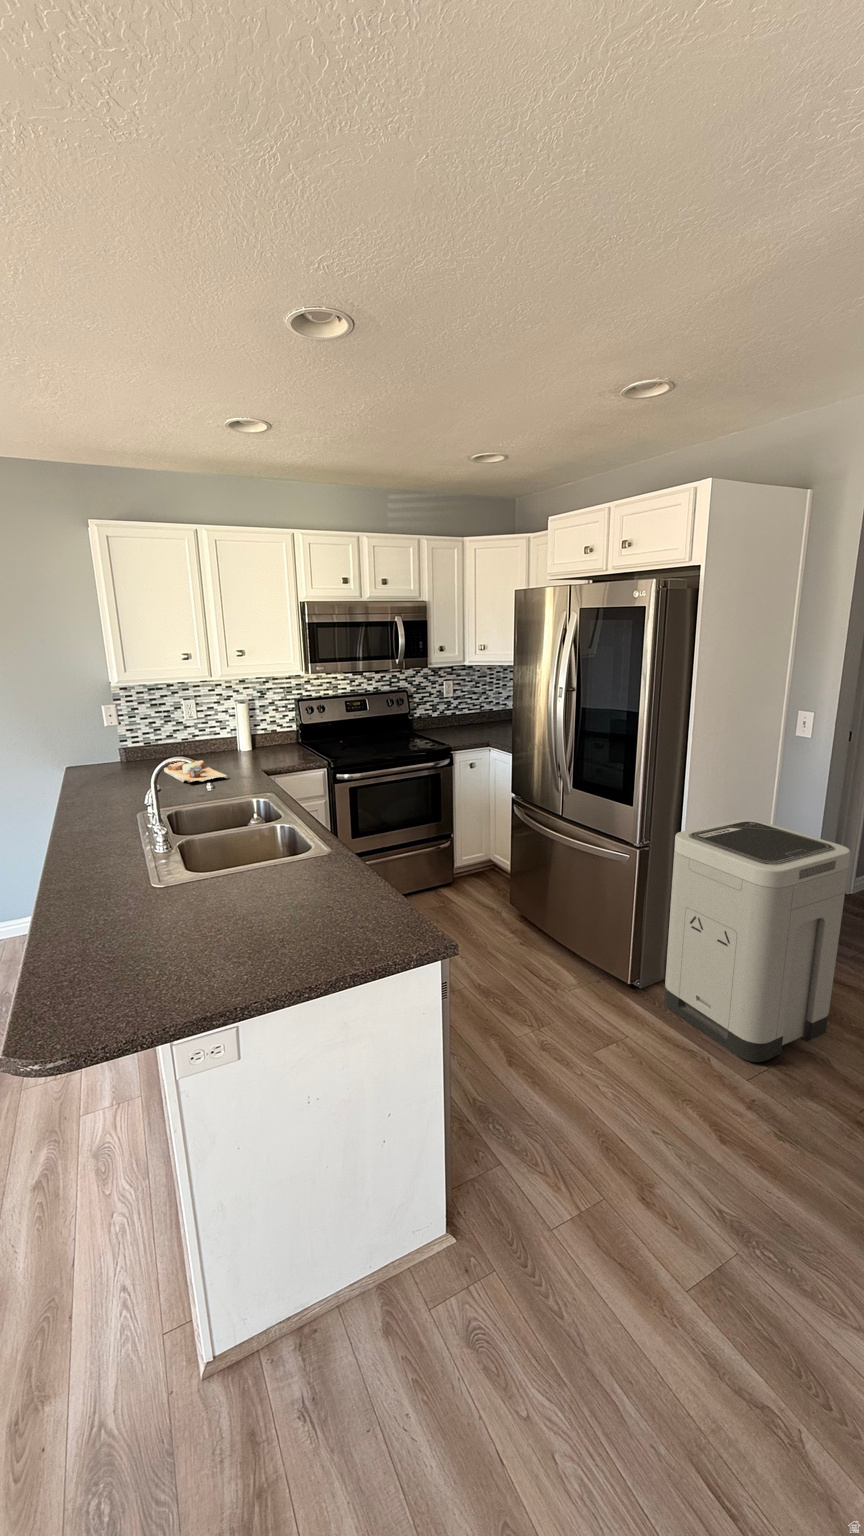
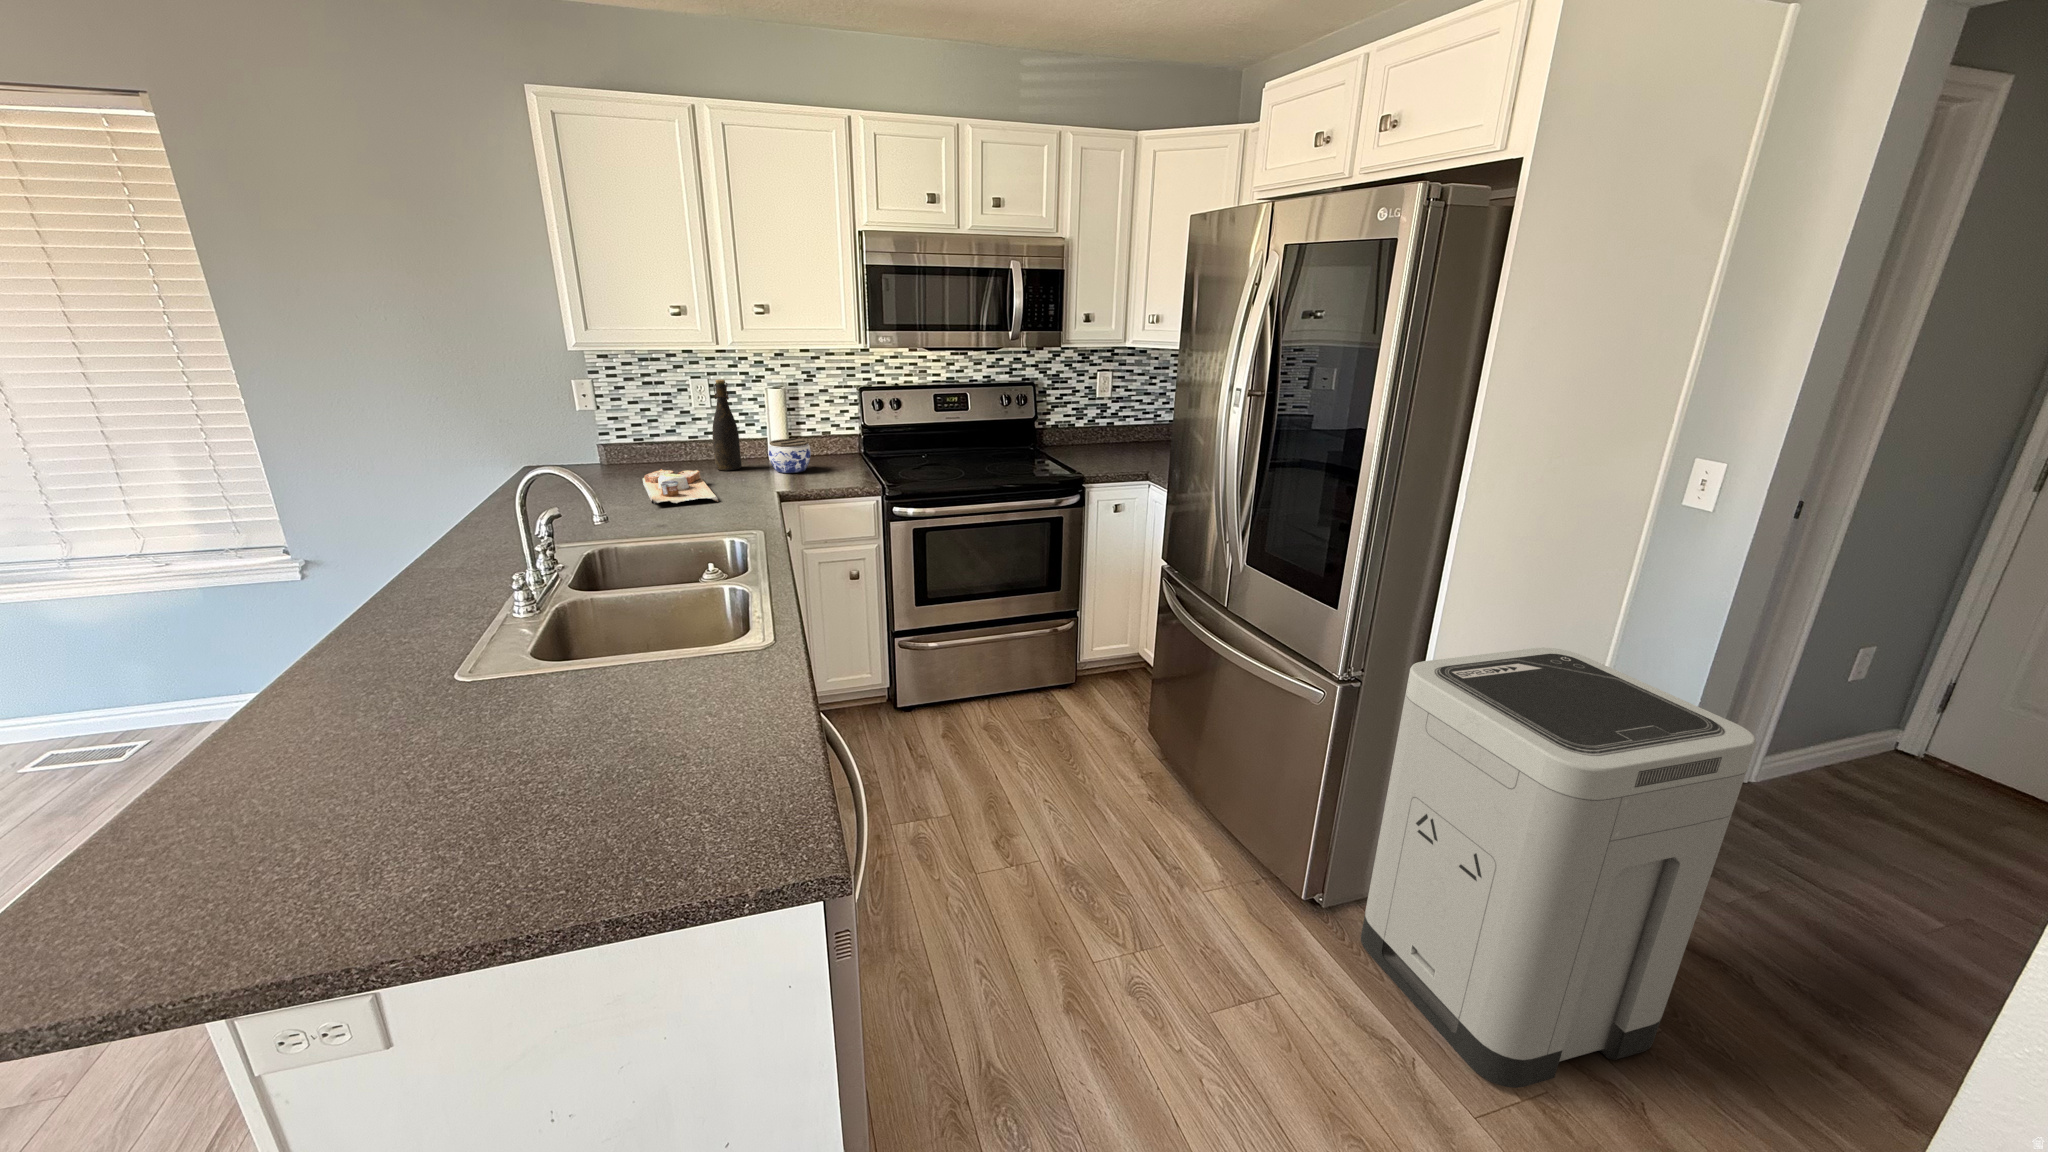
bottle: none [203,700,223,760] -> present [713,380,742,470]
jar: none [242,735,271,759] -> present [768,438,811,473]

